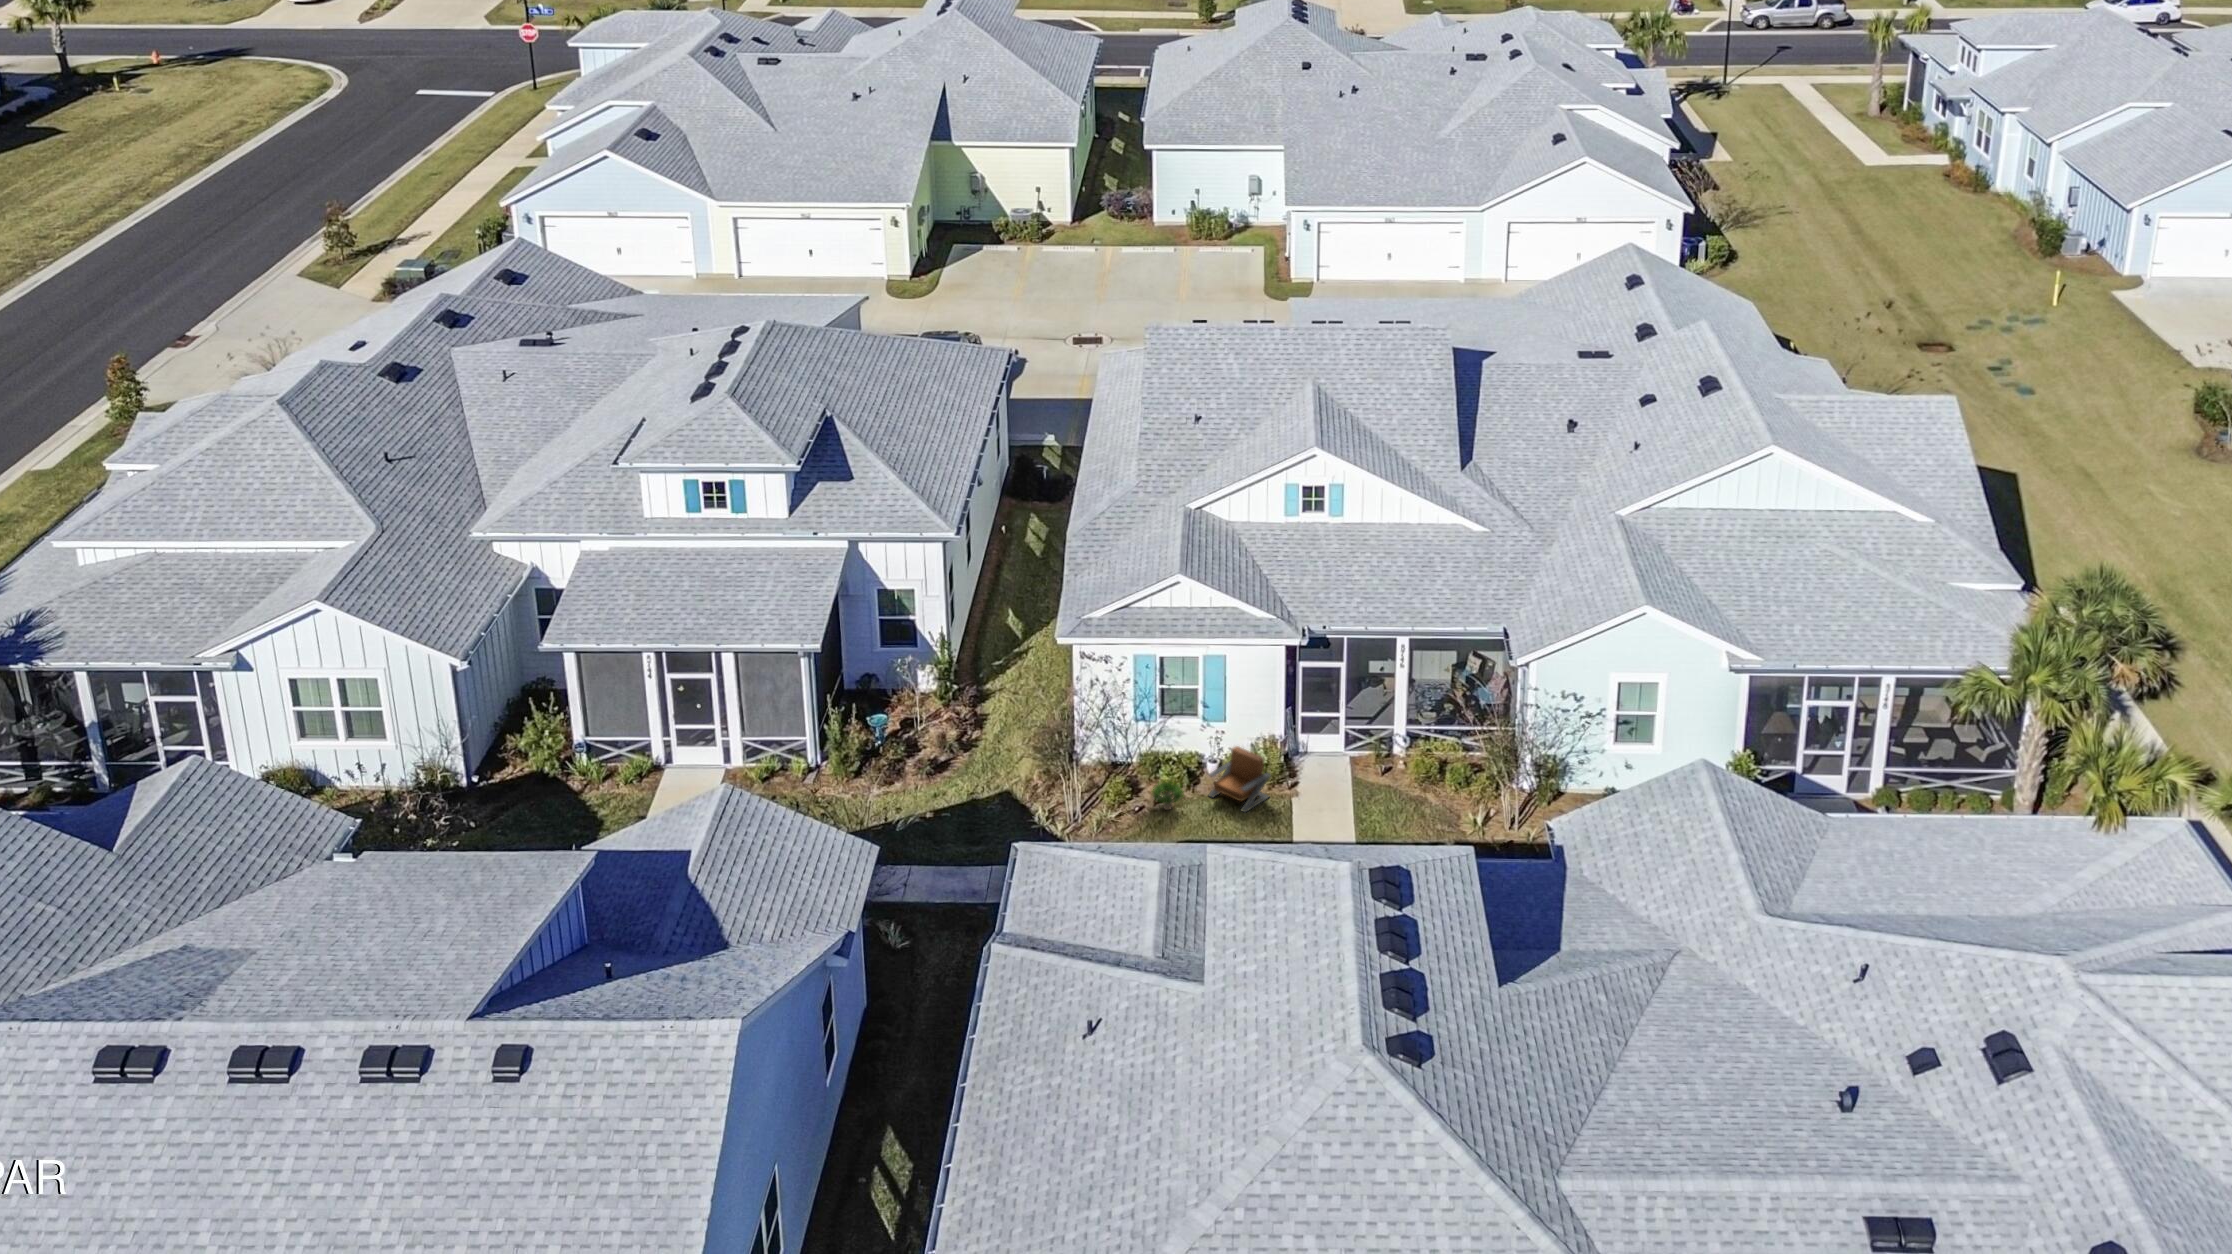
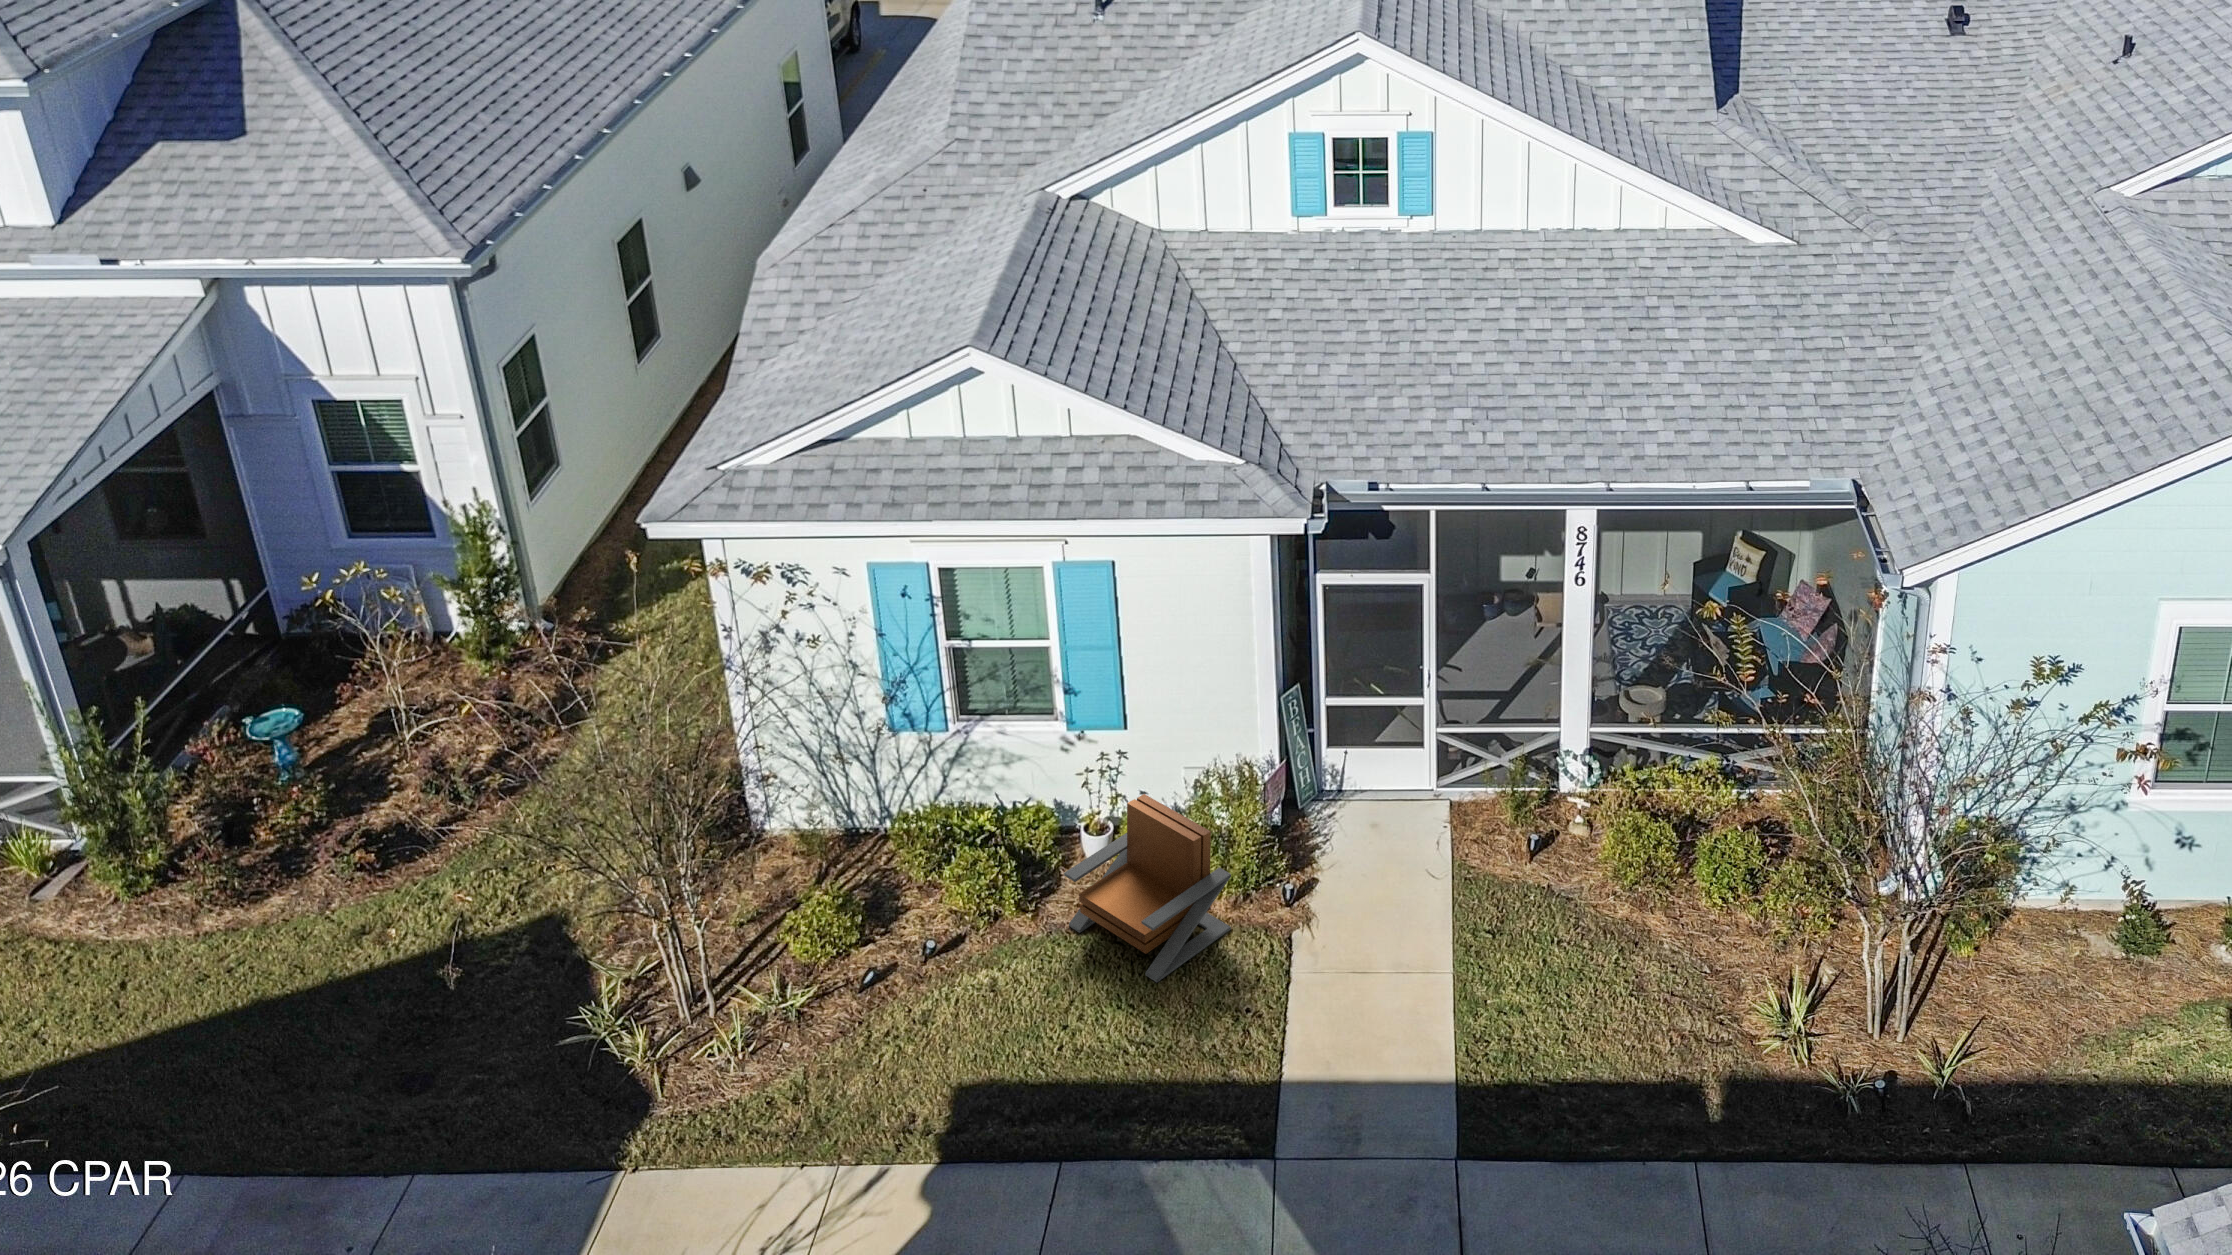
potted plant: present [1152,780,1184,810] -> none [902,890,997,974]

